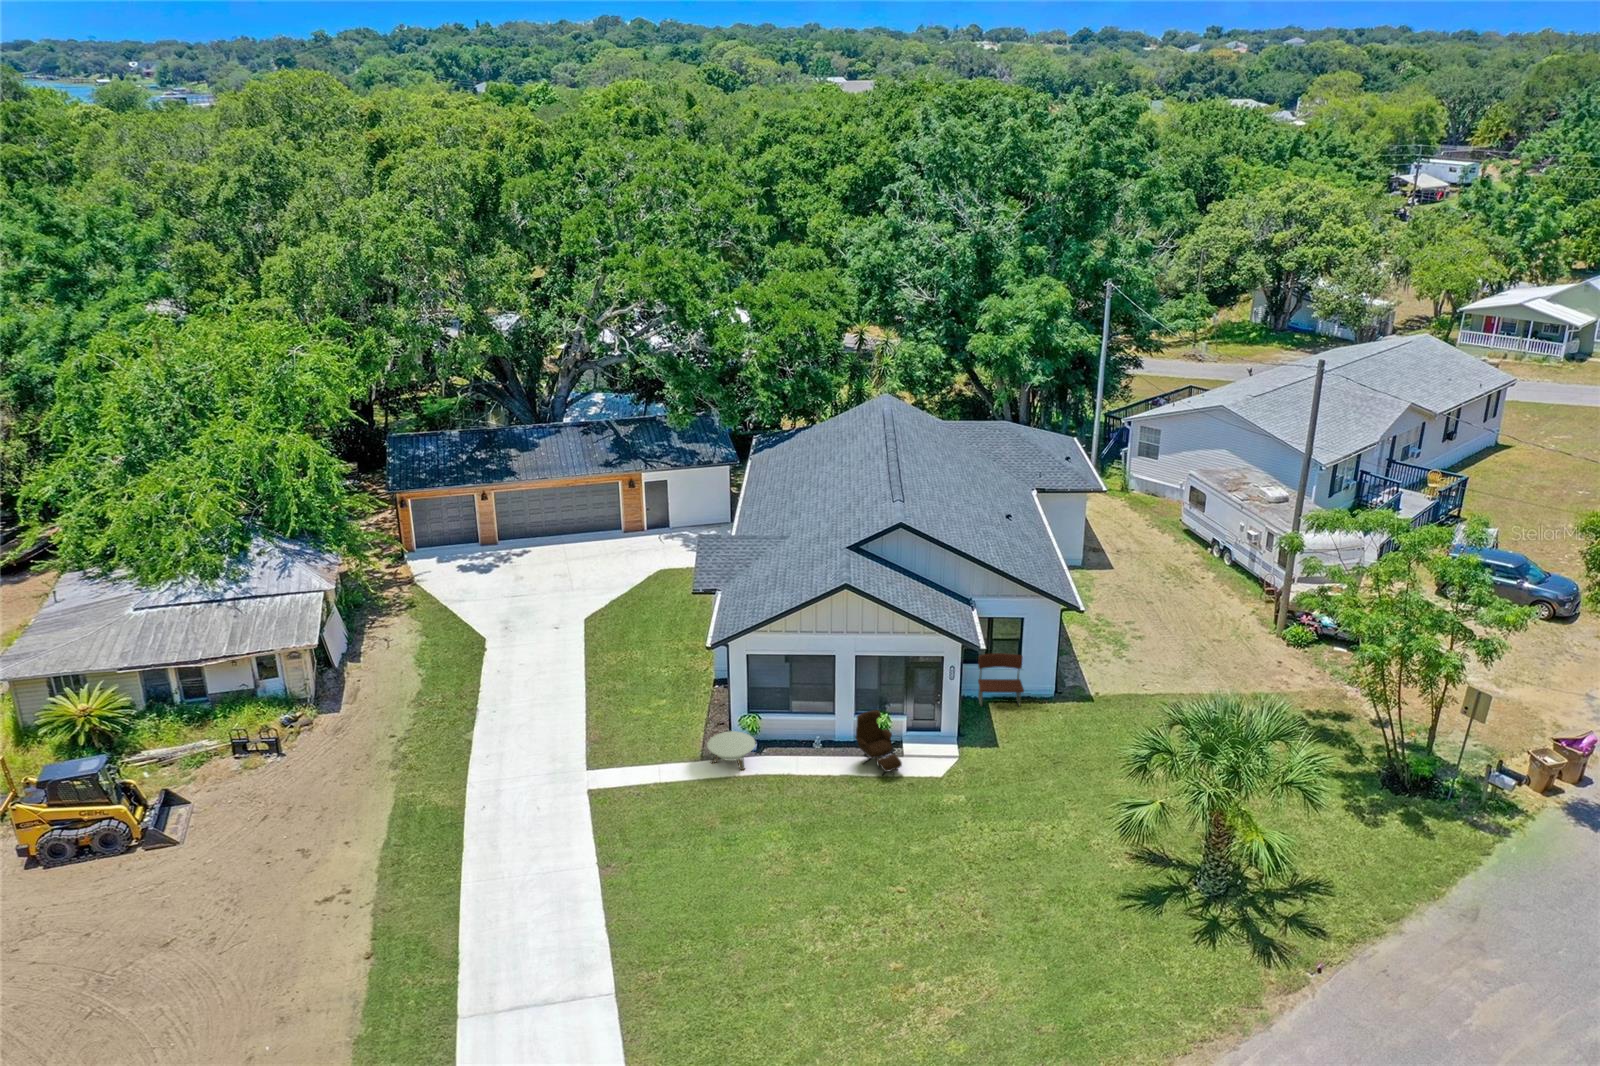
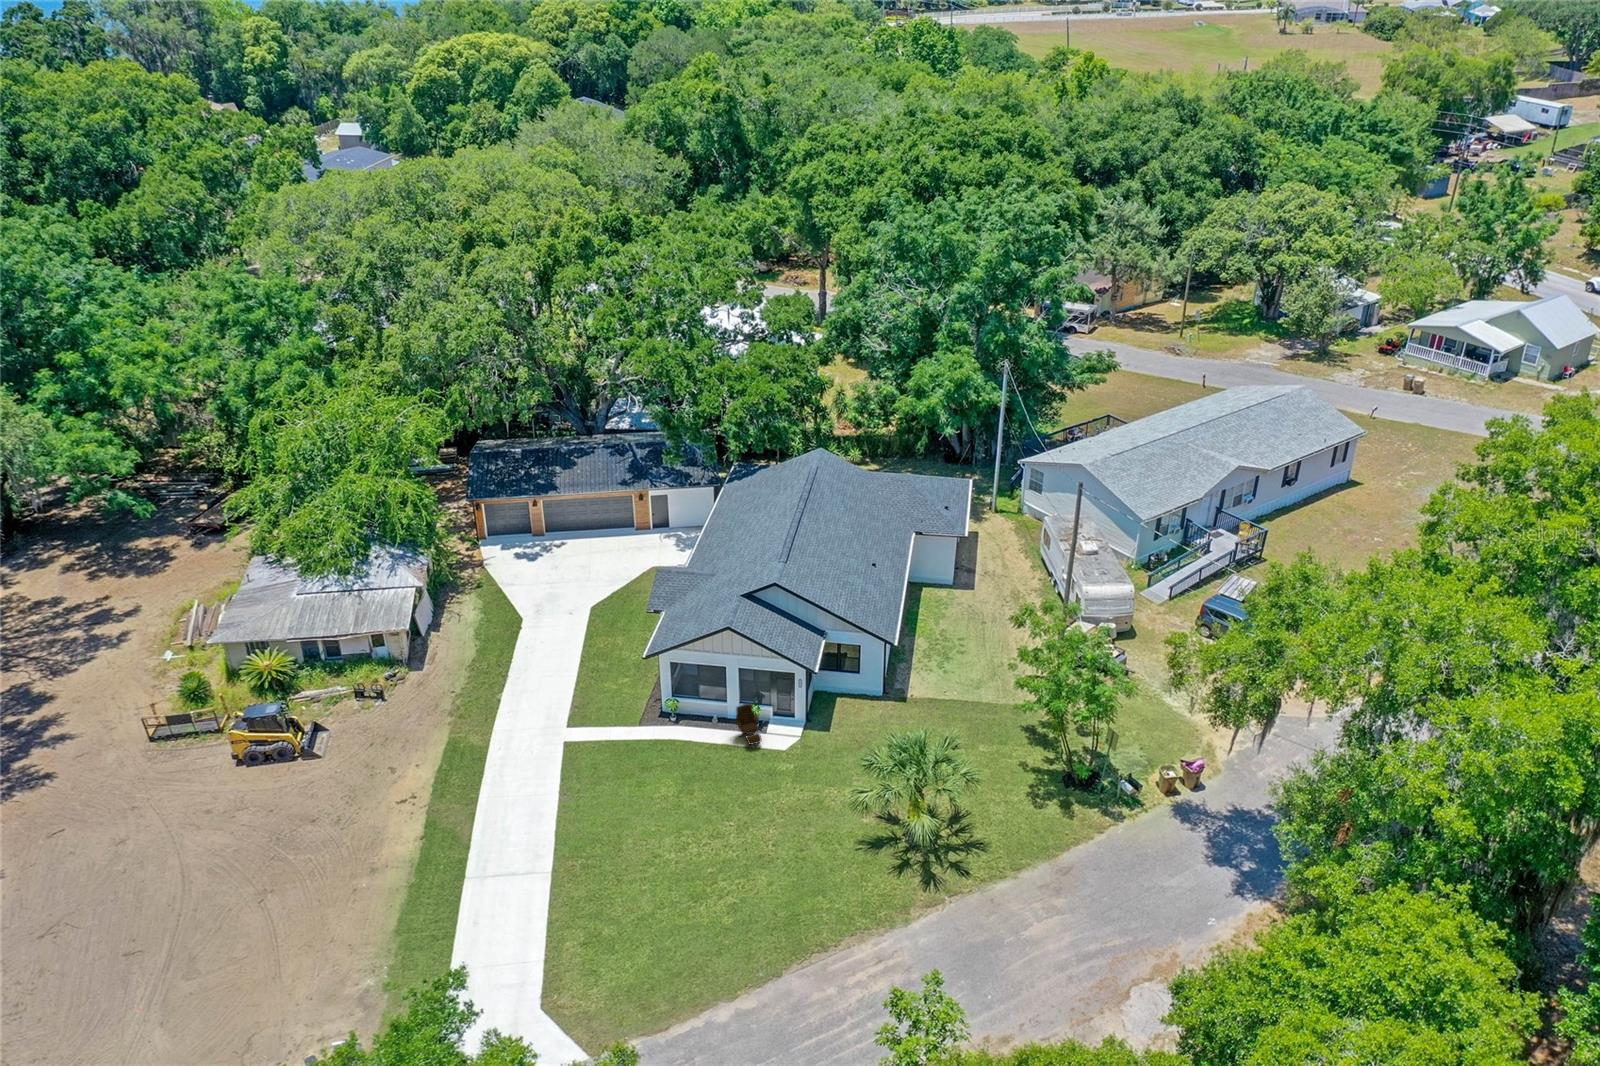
bench: present [978,653,1024,706] -> none [830,666,860,702]
round table: present [707,731,755,770] -> none [642,708,673,735]

